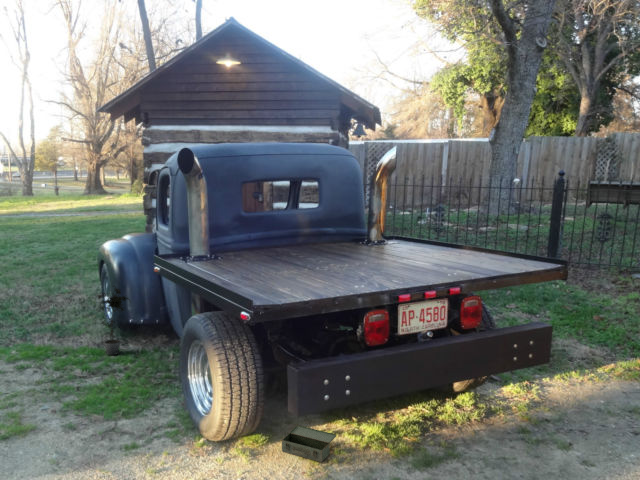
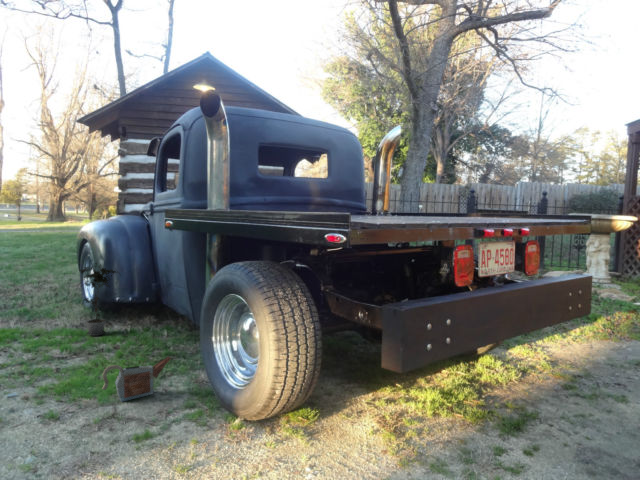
watering can: none [107,383,161,419] -> present [102,356,171,402]
toolbox: present [282,425,336,462] -> none [342,395,404,437]

